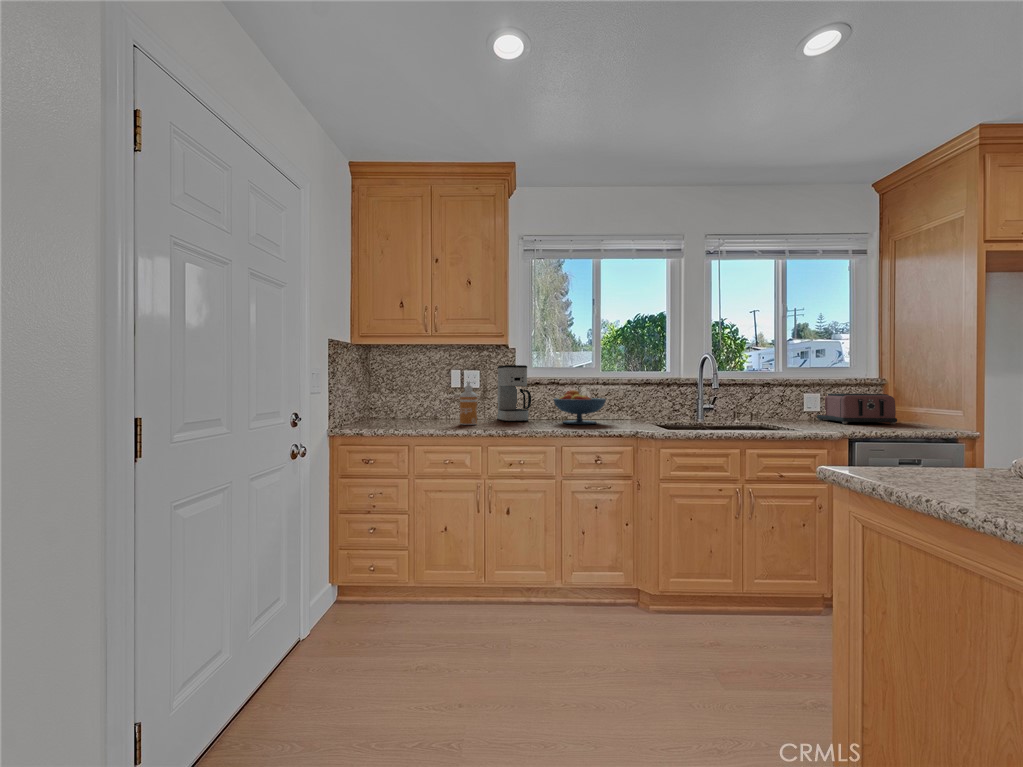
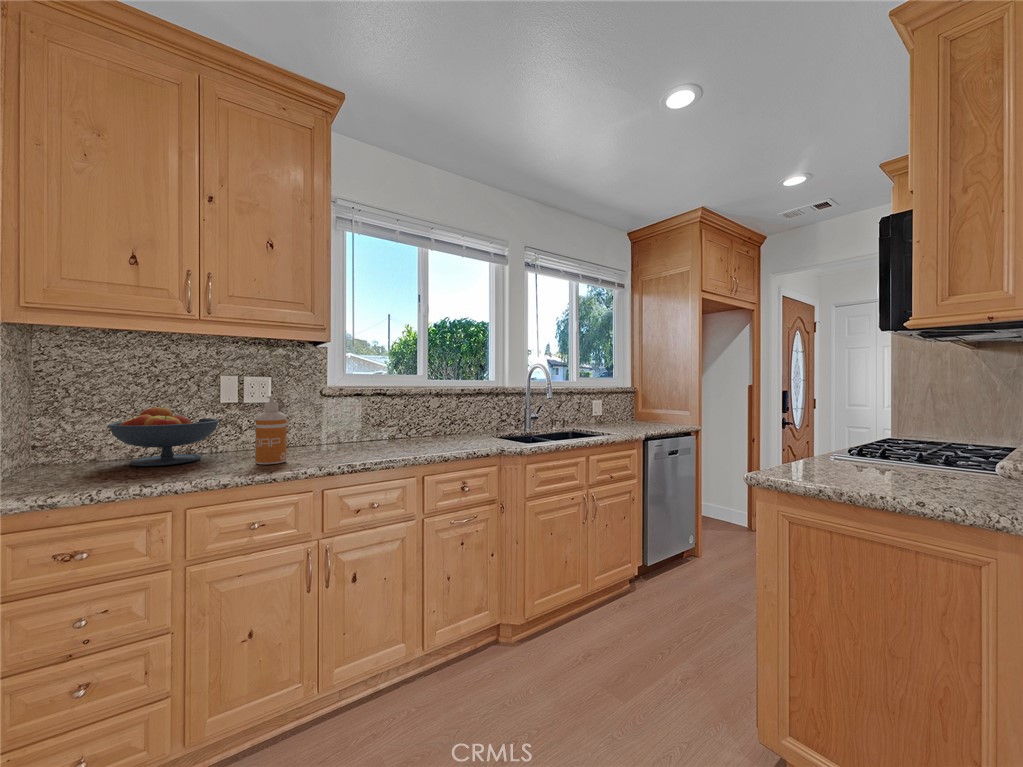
coffee maker: present [497,365,531,421] -> none [299,371,352,450]
fruit bowl: present [553,390,606,424] -> present [108,407,219,466]
toaster: present [817,394,897,424] -> none [595,399,654,426]

